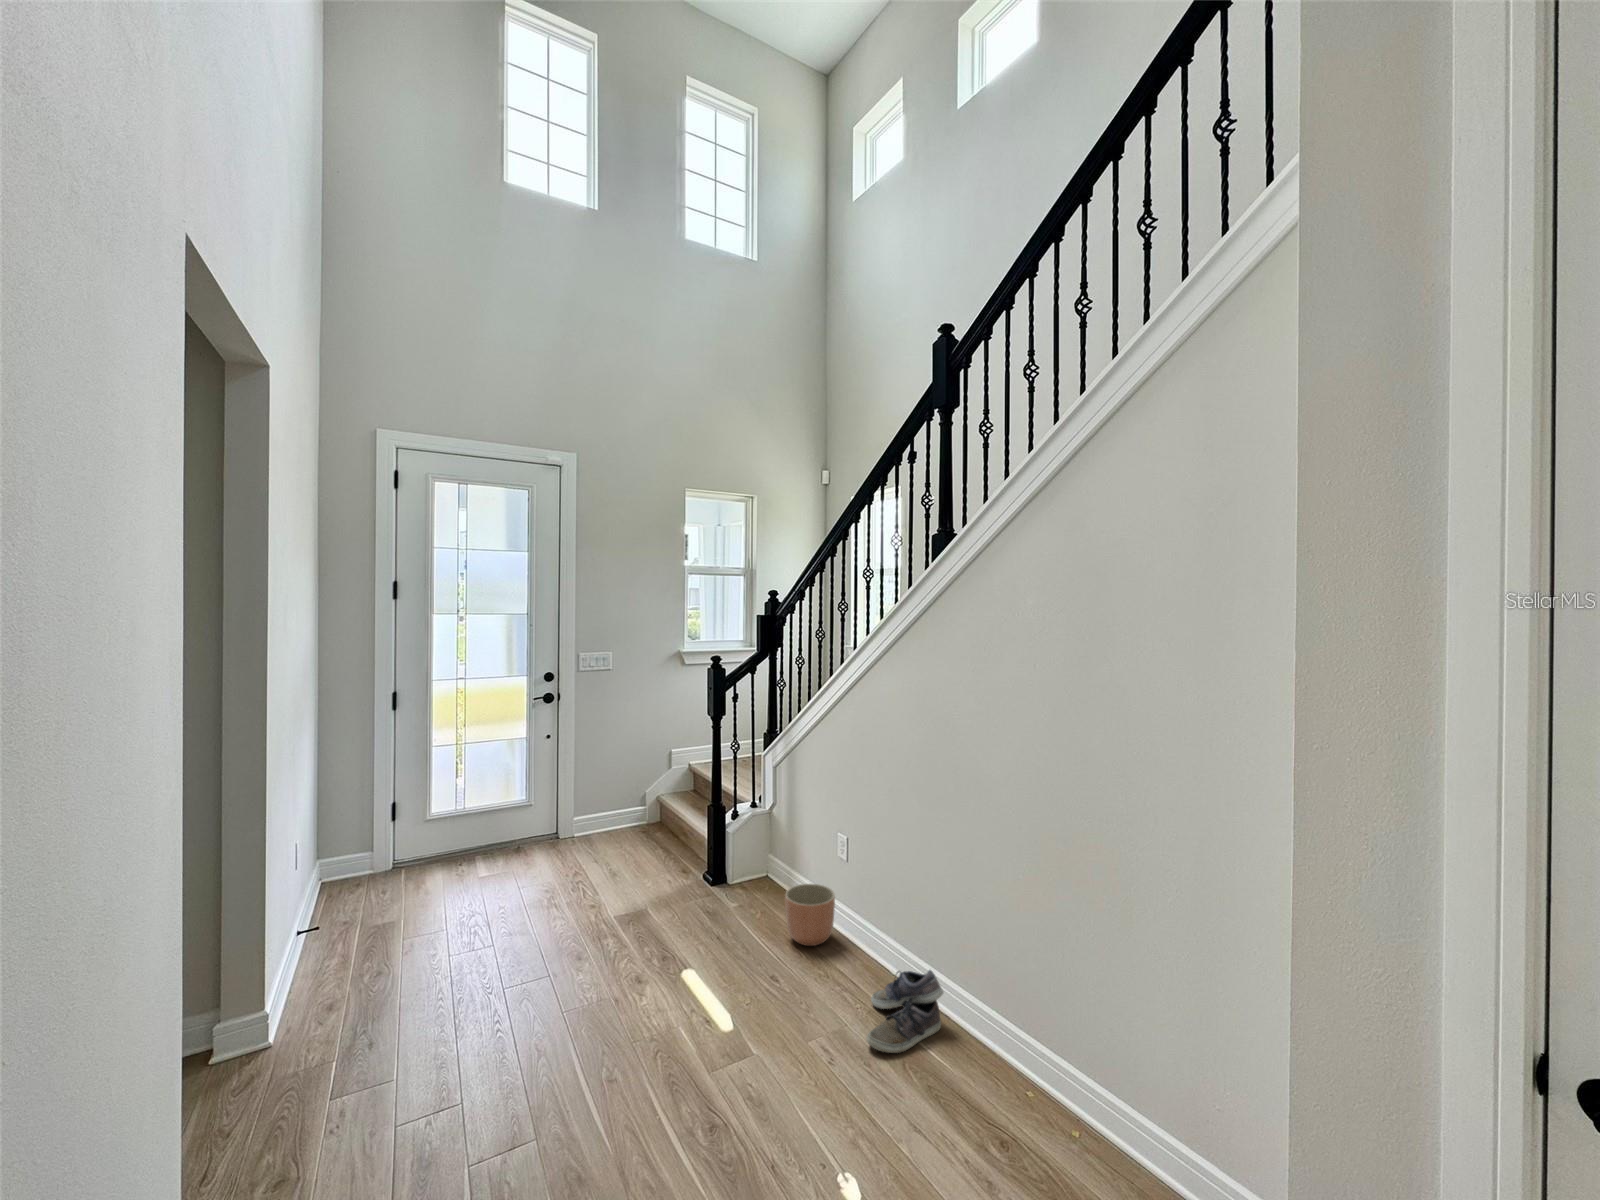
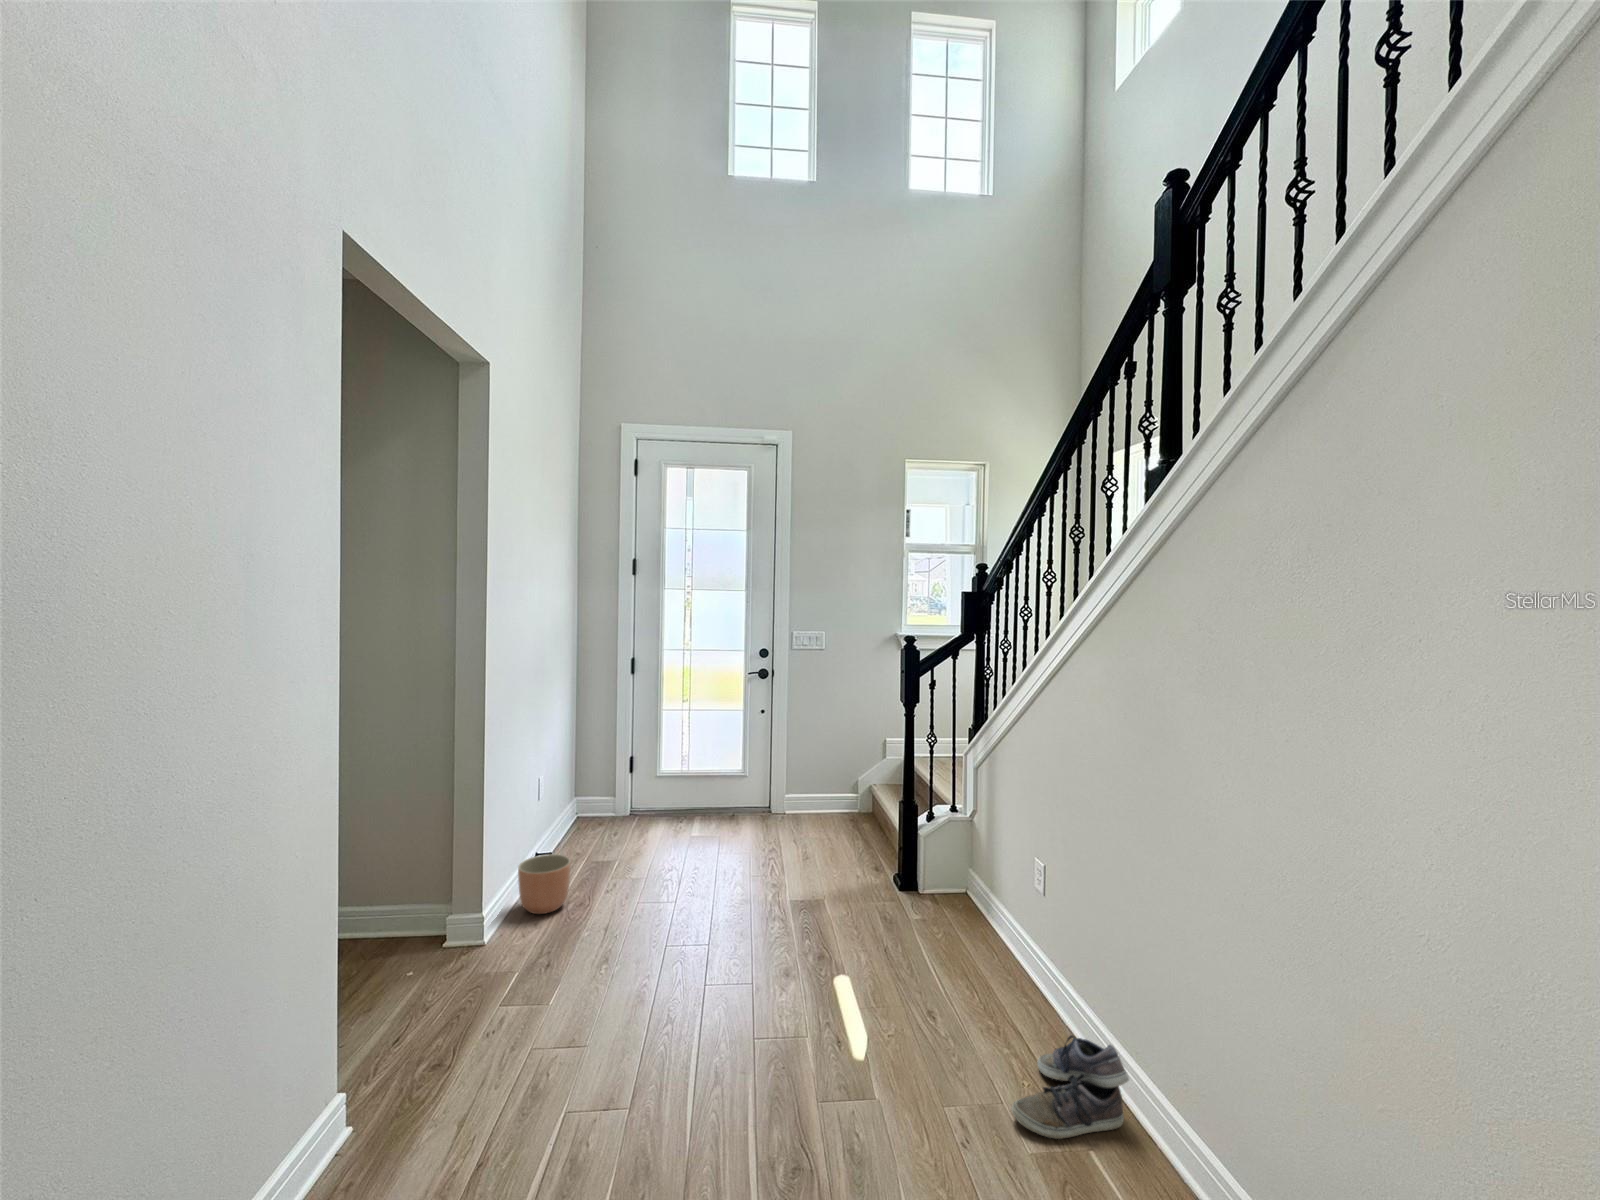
planter: present [785,884,835,946] -> present [518,854,571,914]

